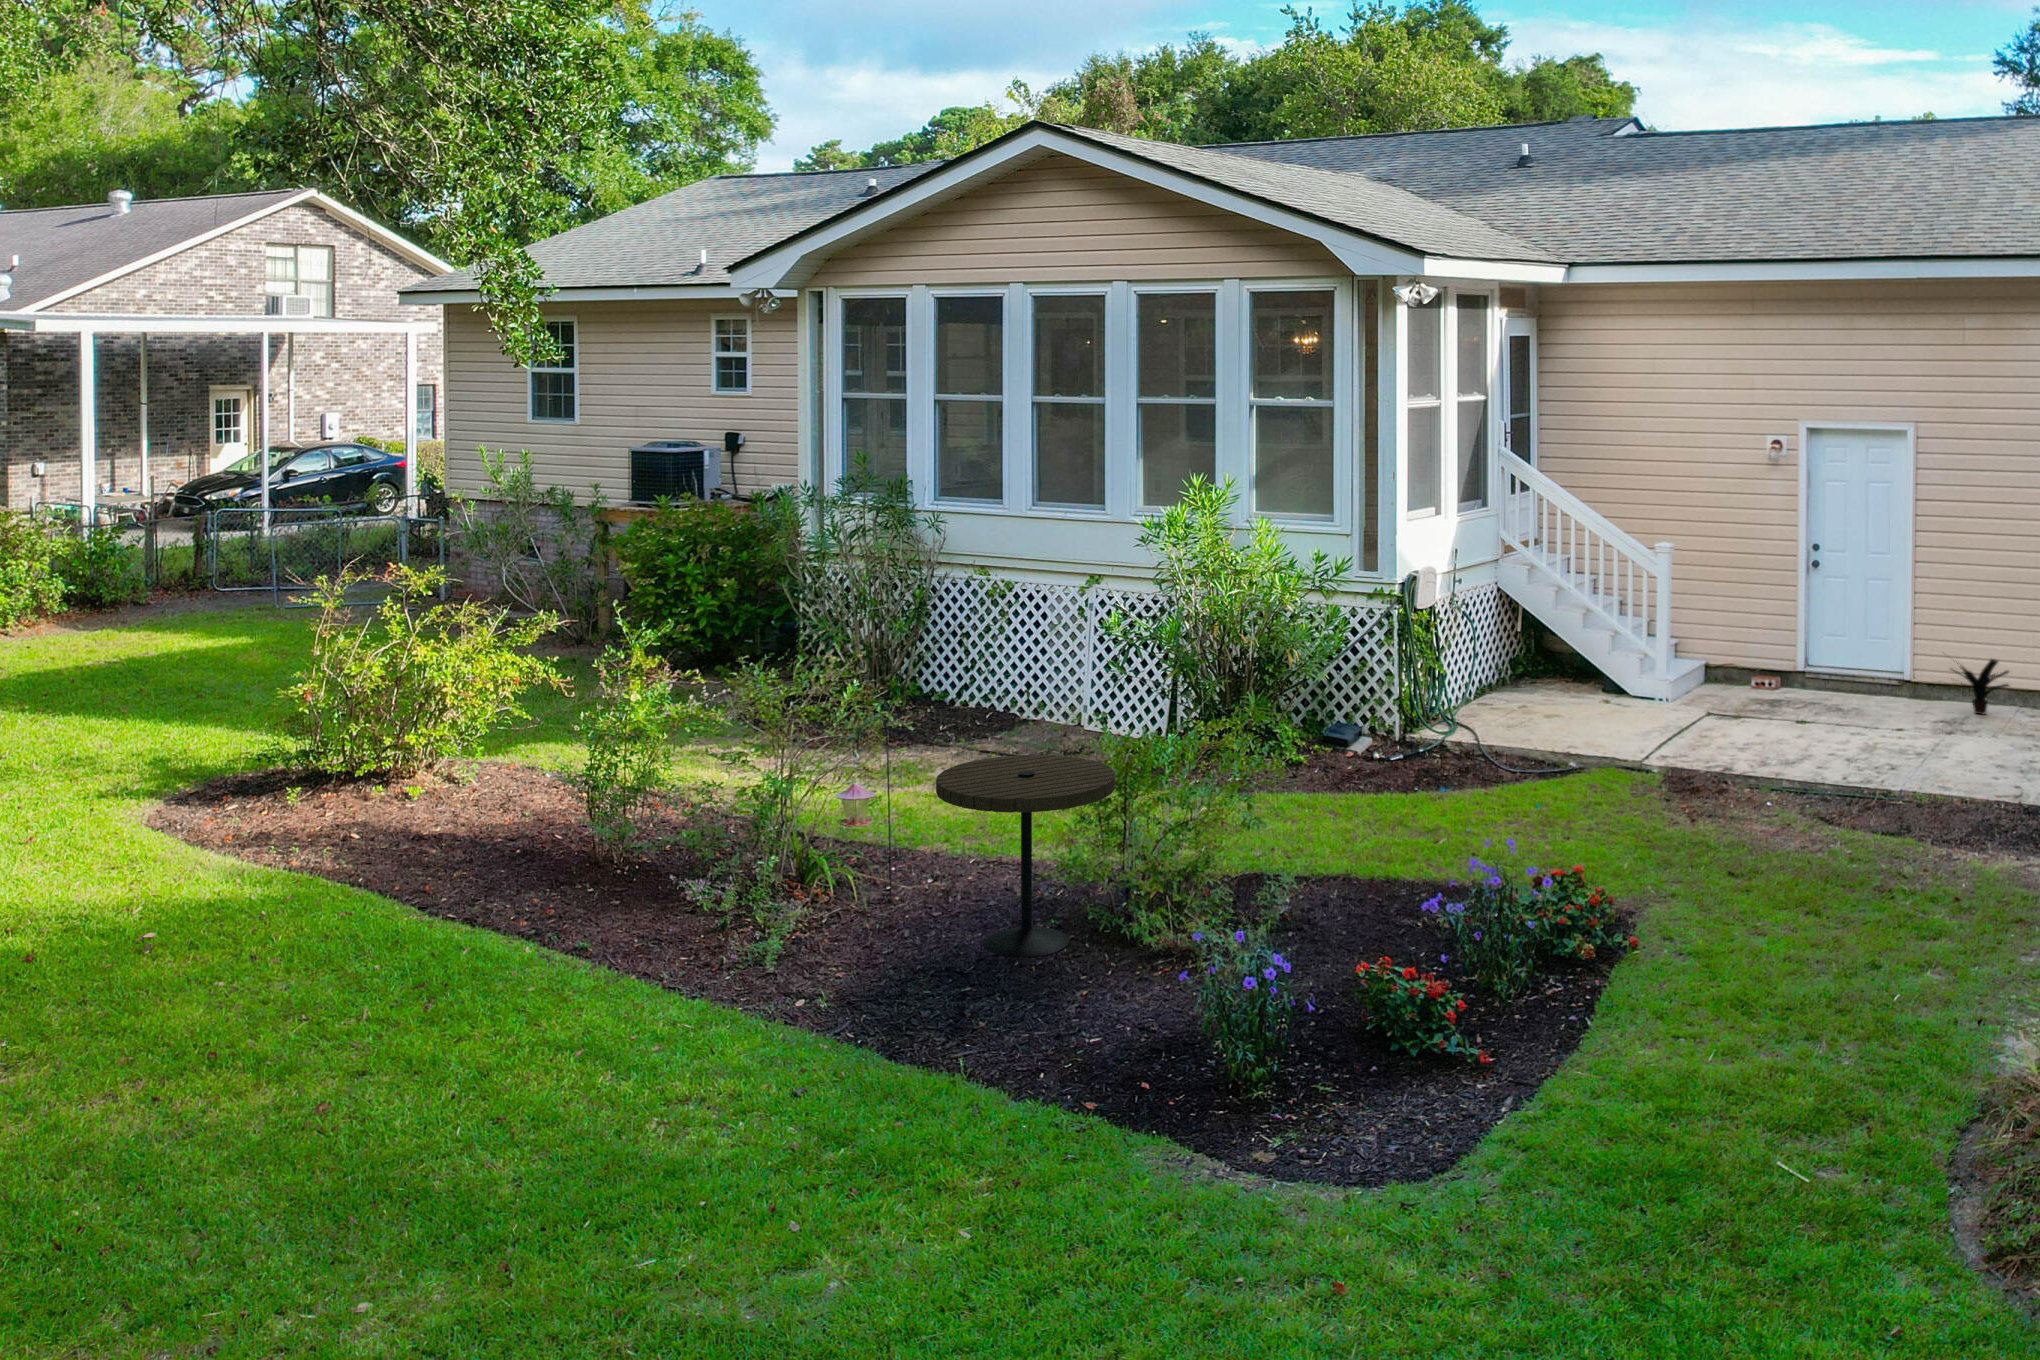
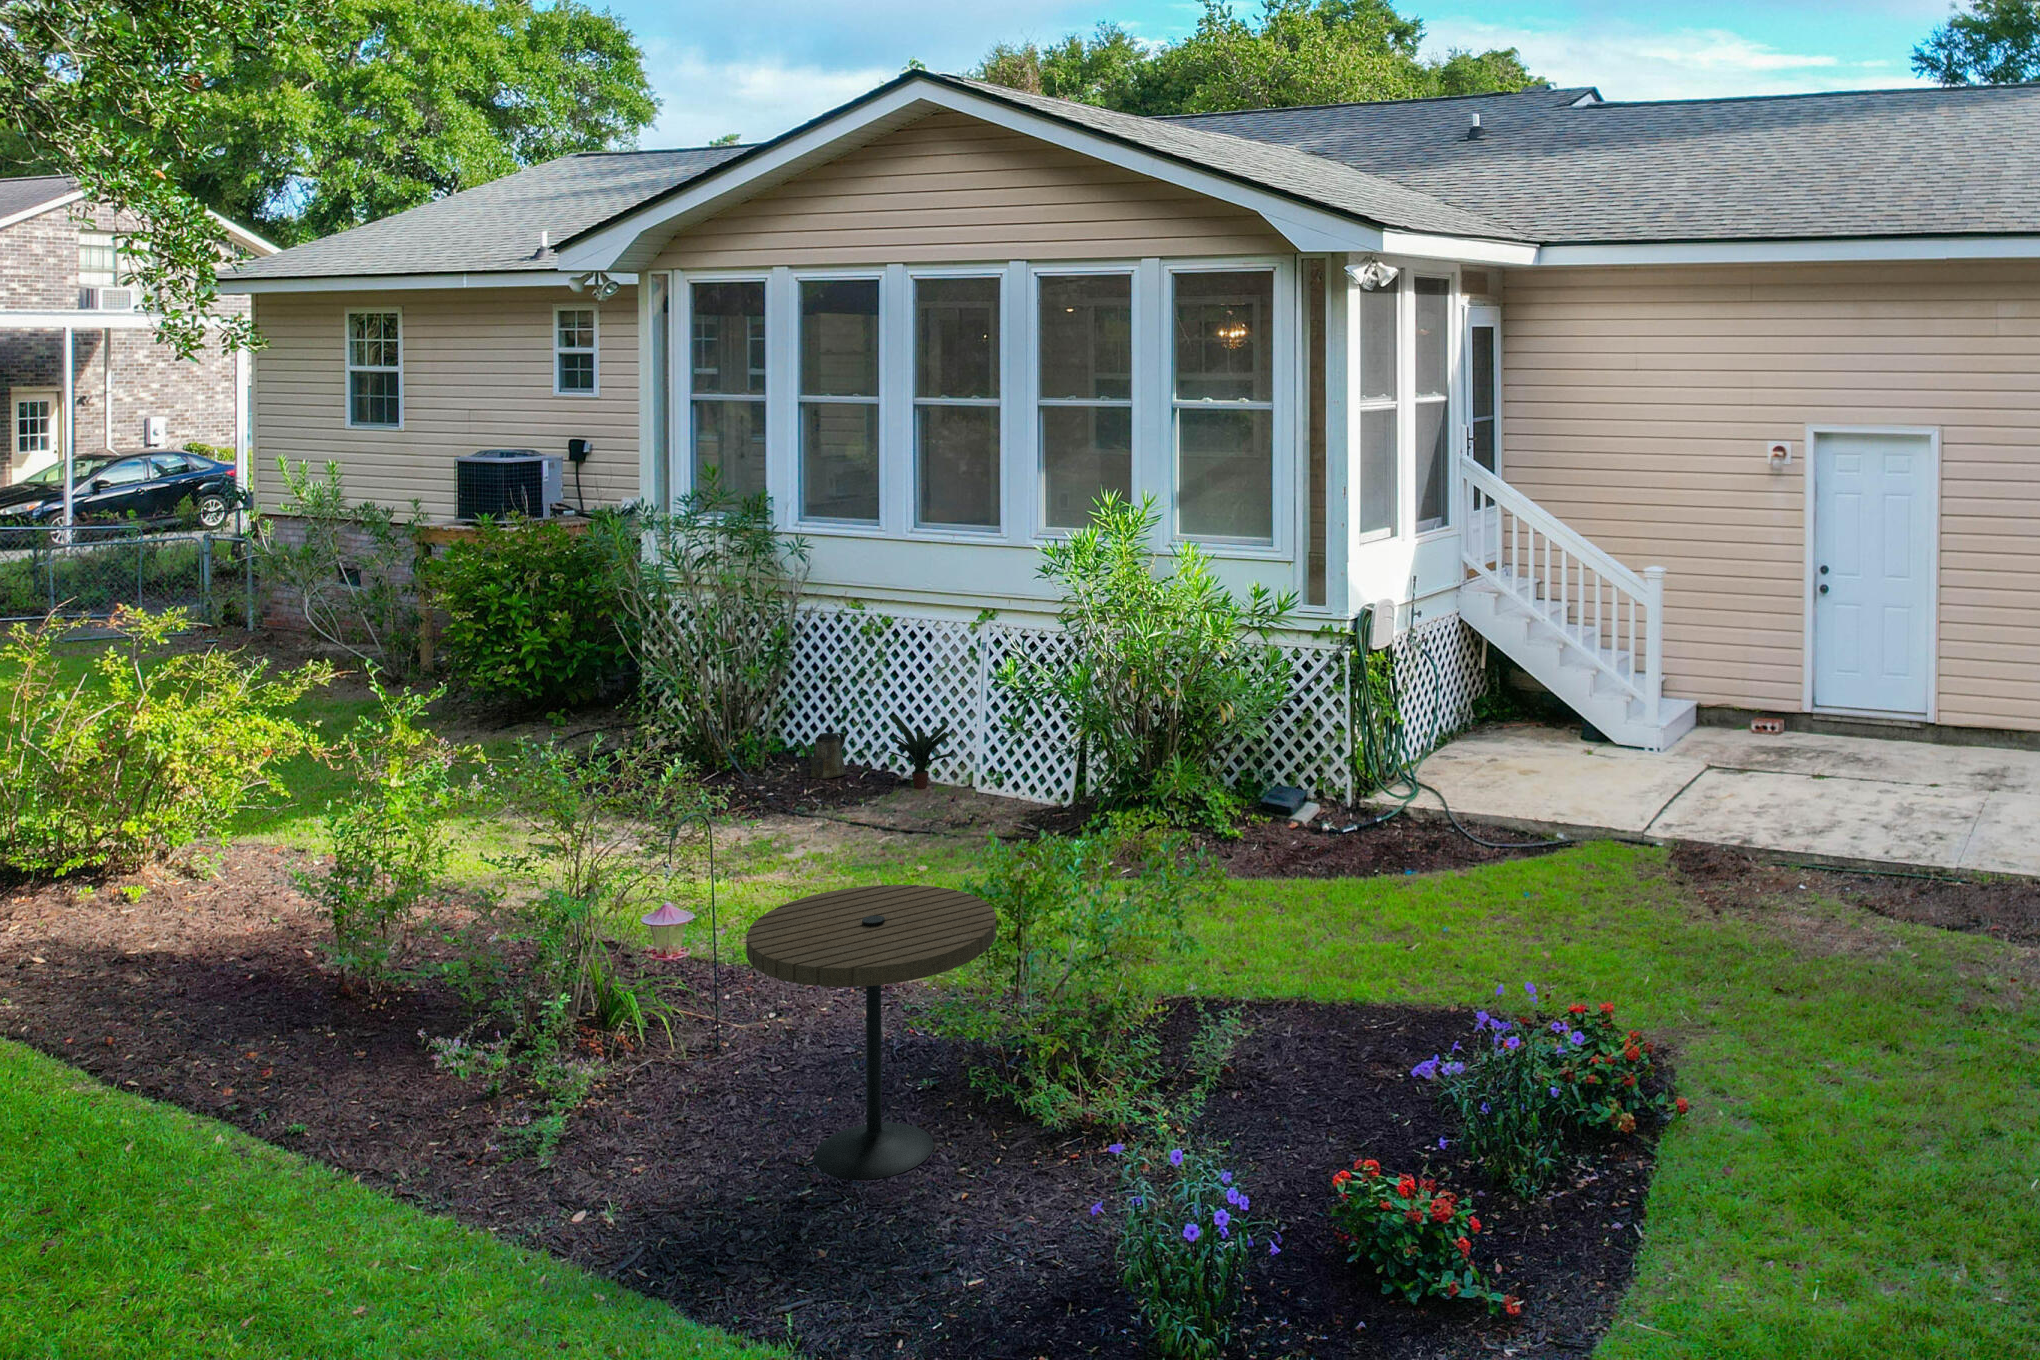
potted plant: present [1953,659,2009,714] -> present [889,715,953,789]
watering can: none [932,679,973,717] -> present [796,732,847,779]

